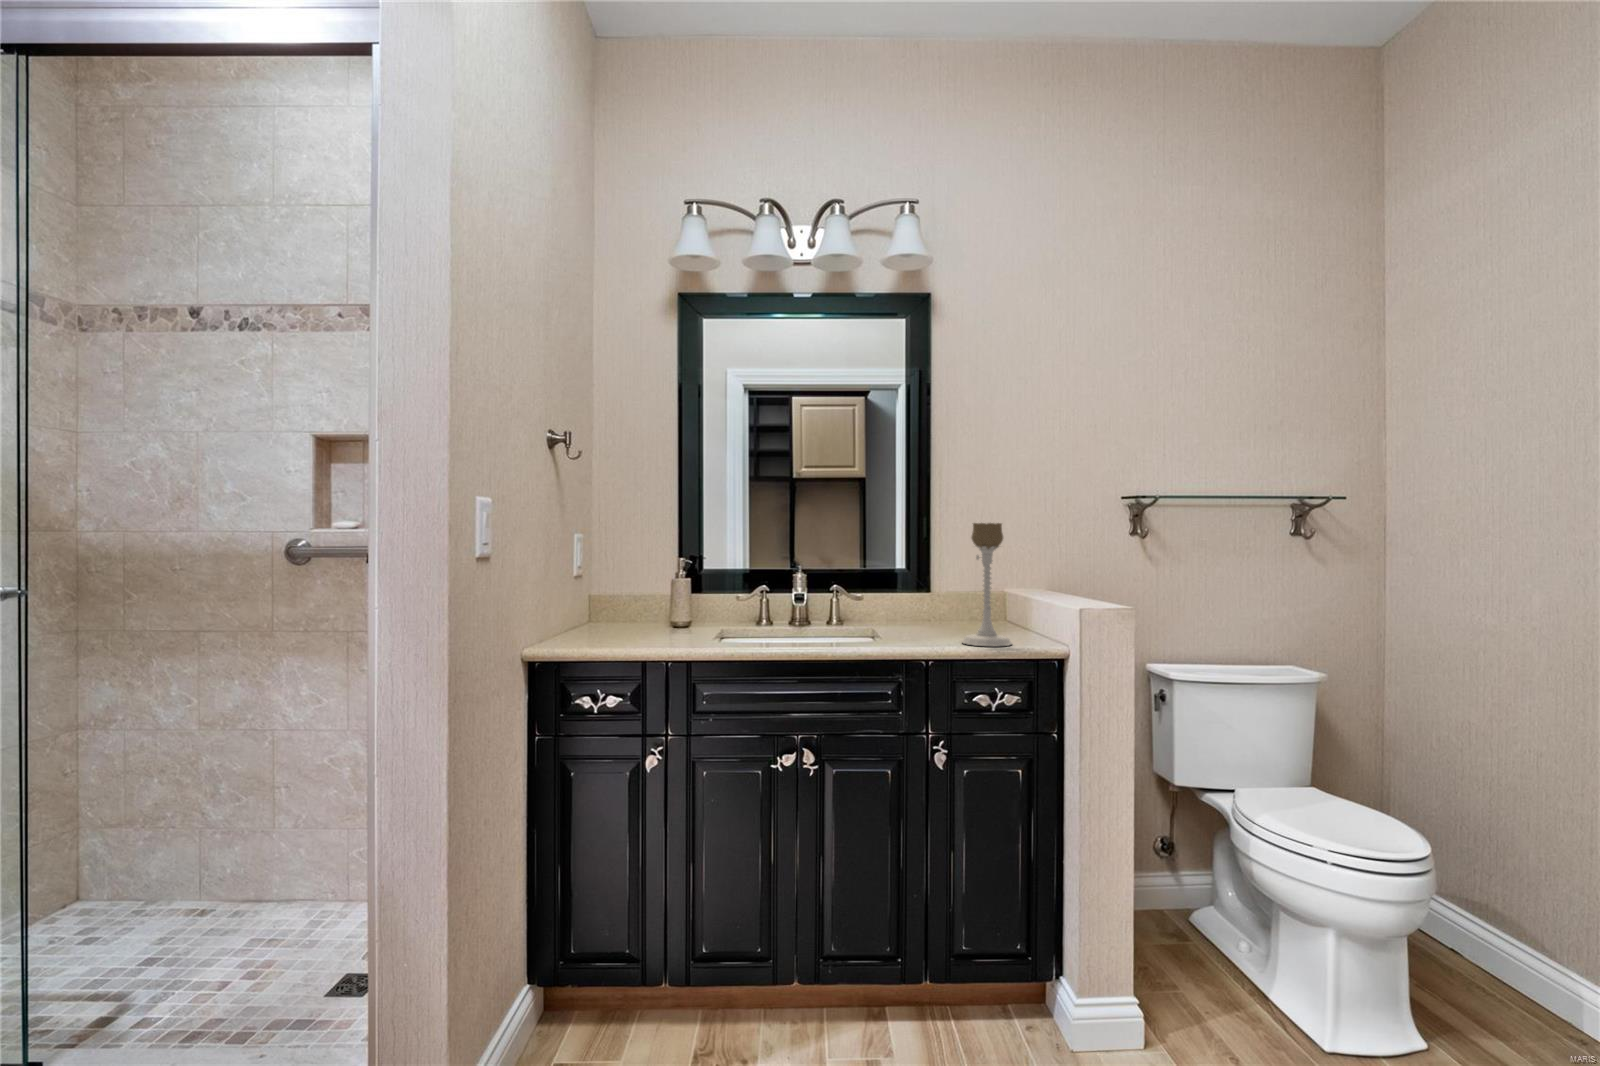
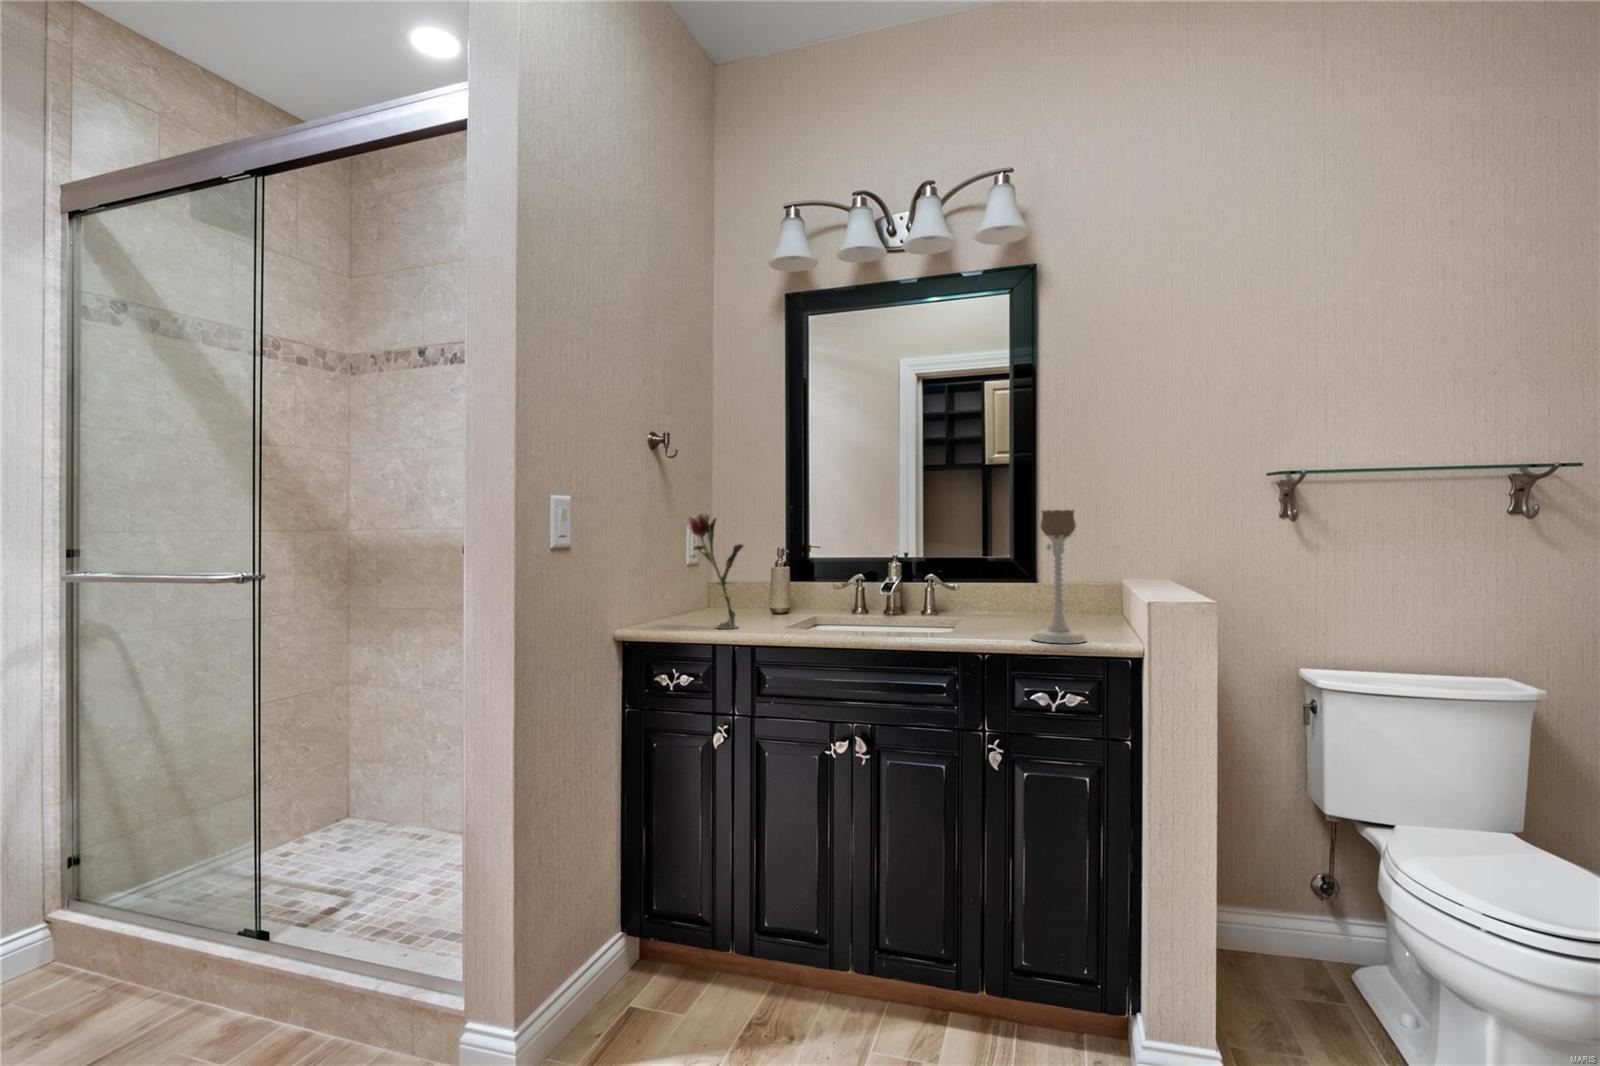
flower: none [592,519,661,643] -> present [689,514,743,629]

